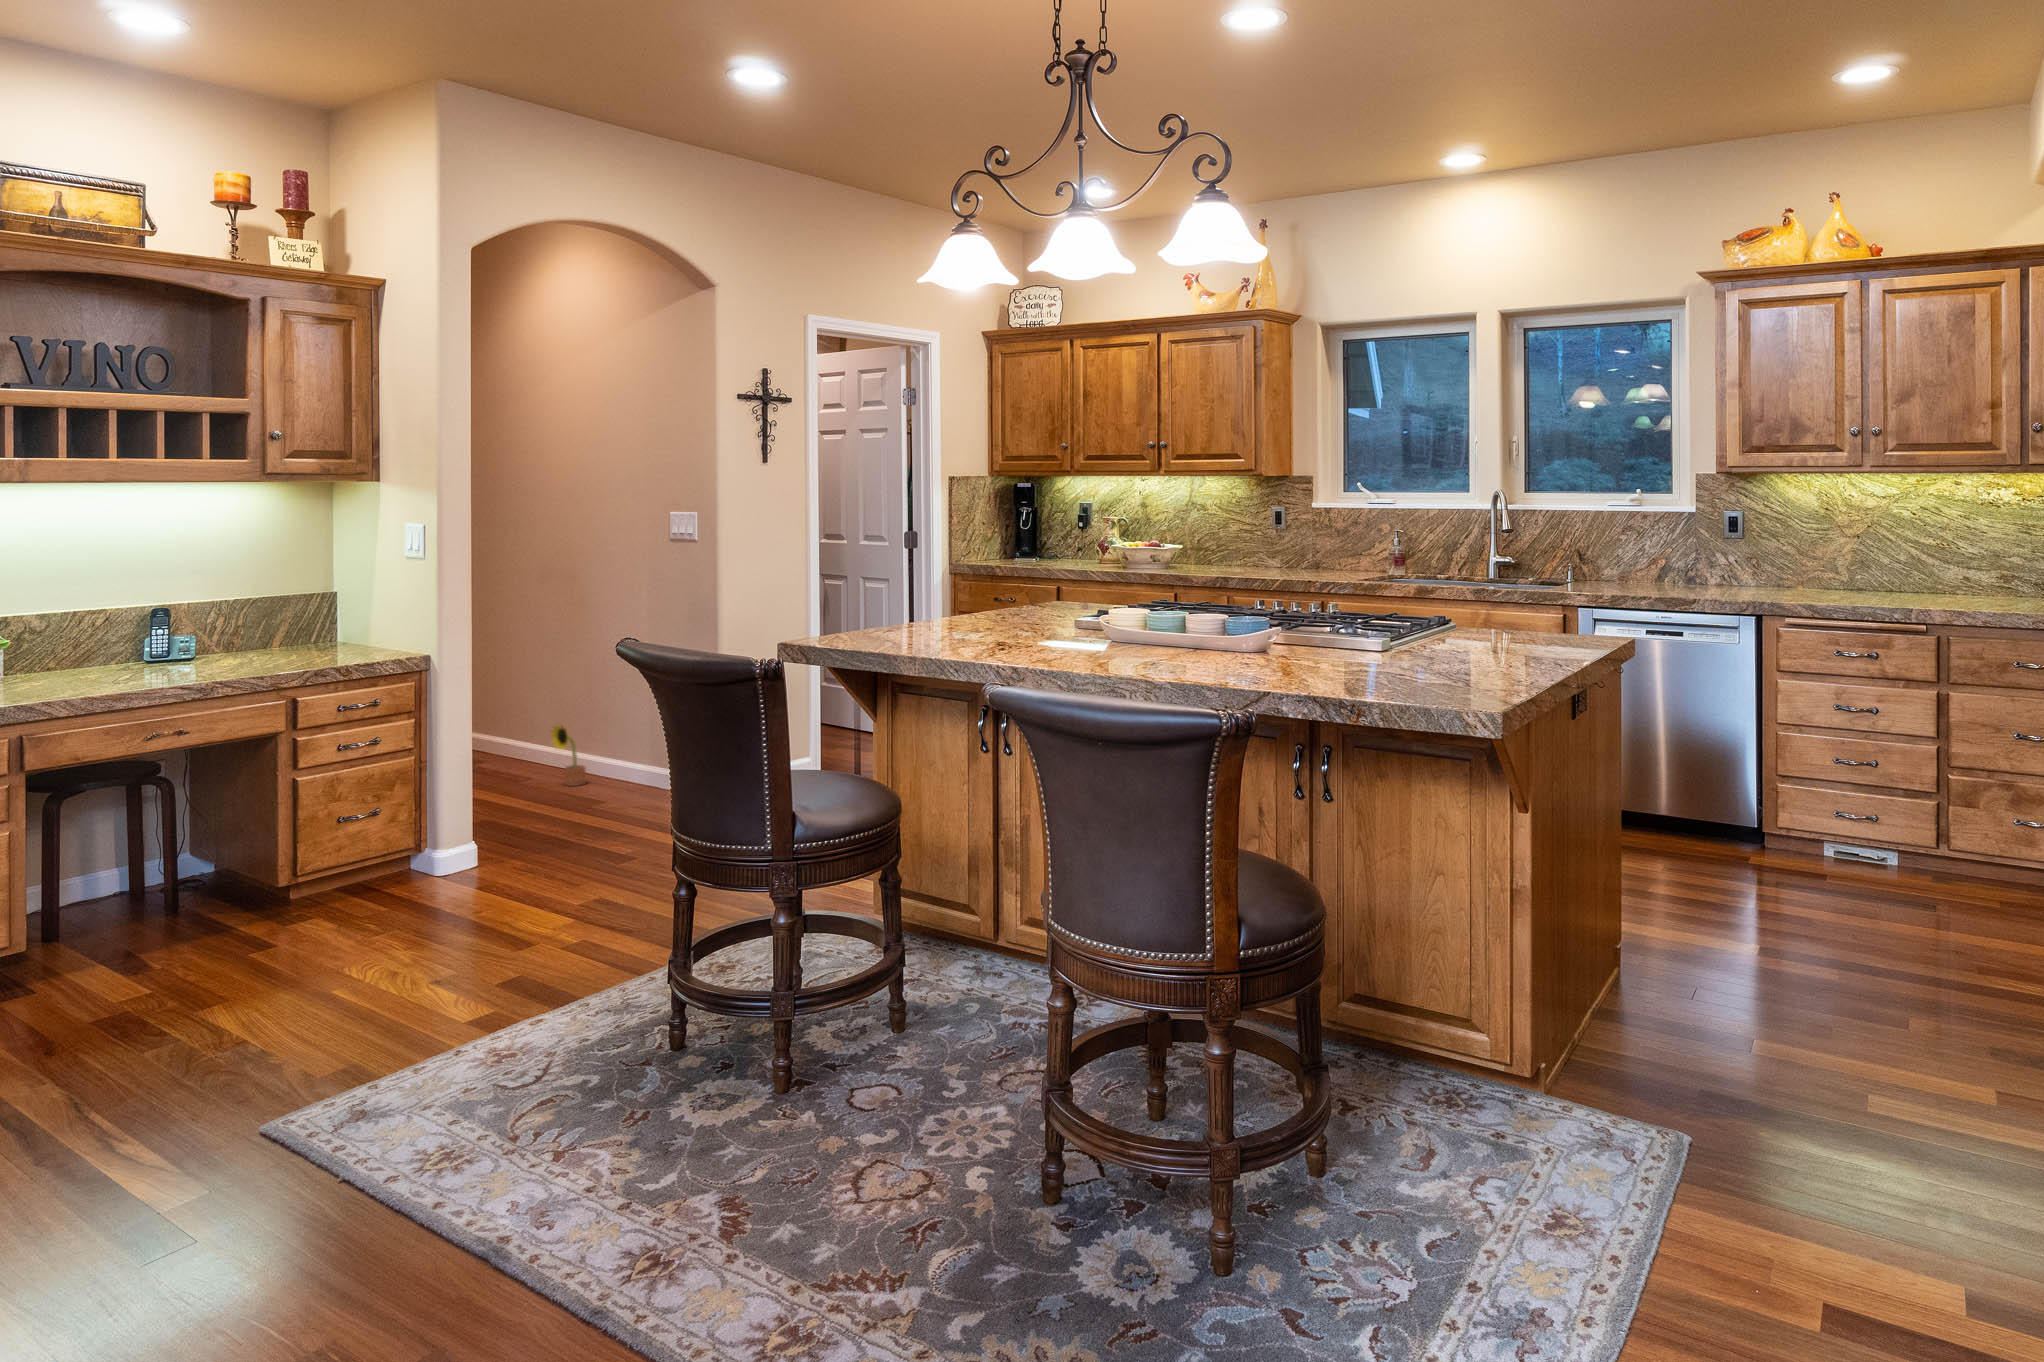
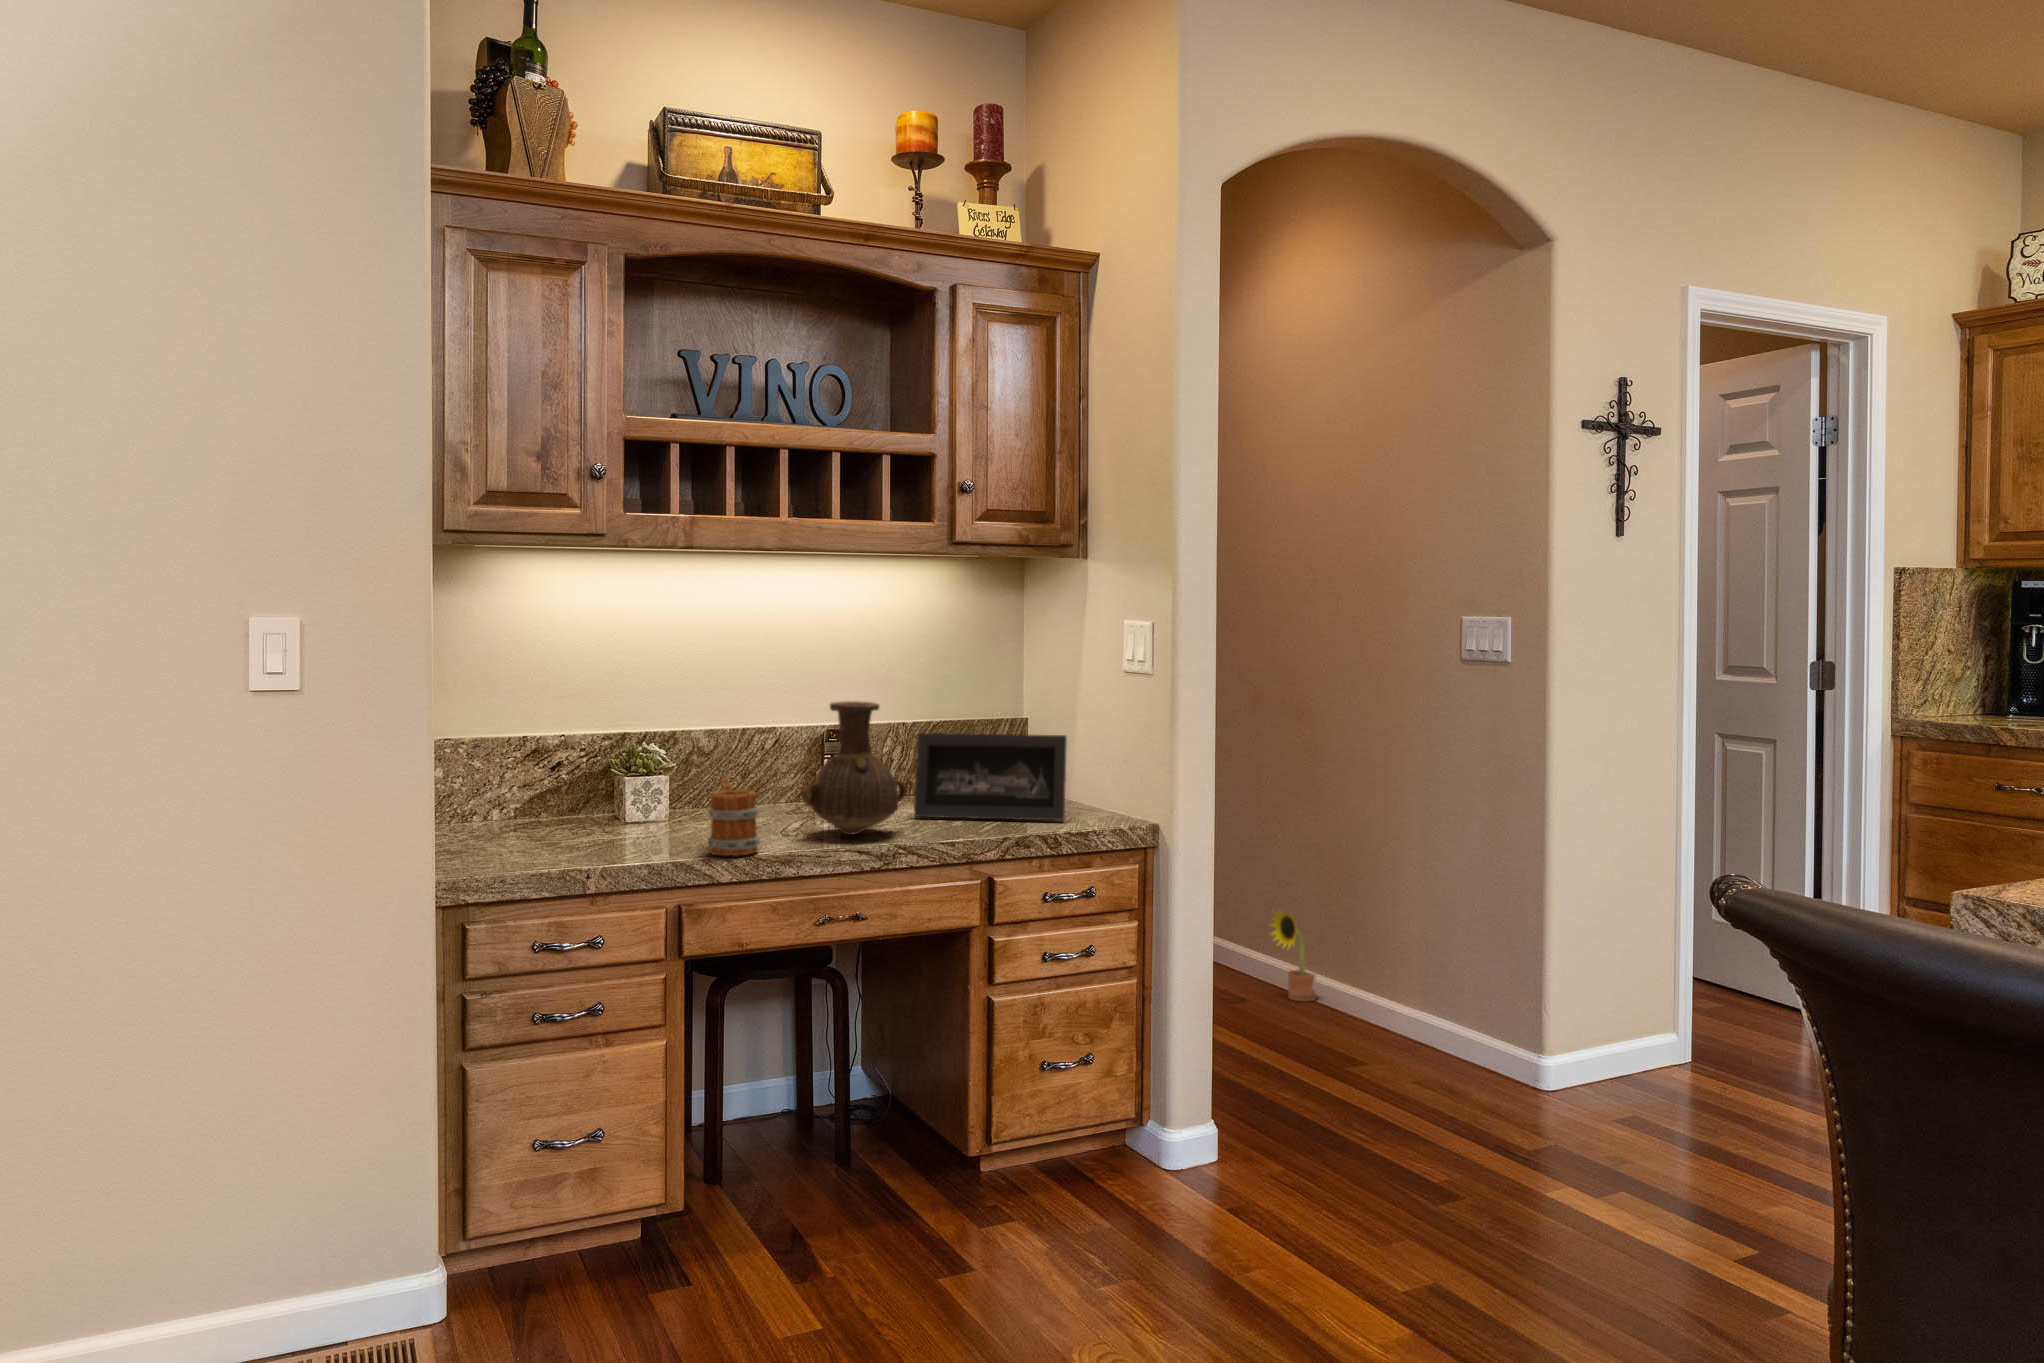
vase: none [128,582,221,678] -> present [801,701,906,835]
picture frame: none [232,602,356,665] -> present [914,733,1067,820]
mug: none [43,640,91,695] -> present [708,778,760,856]

